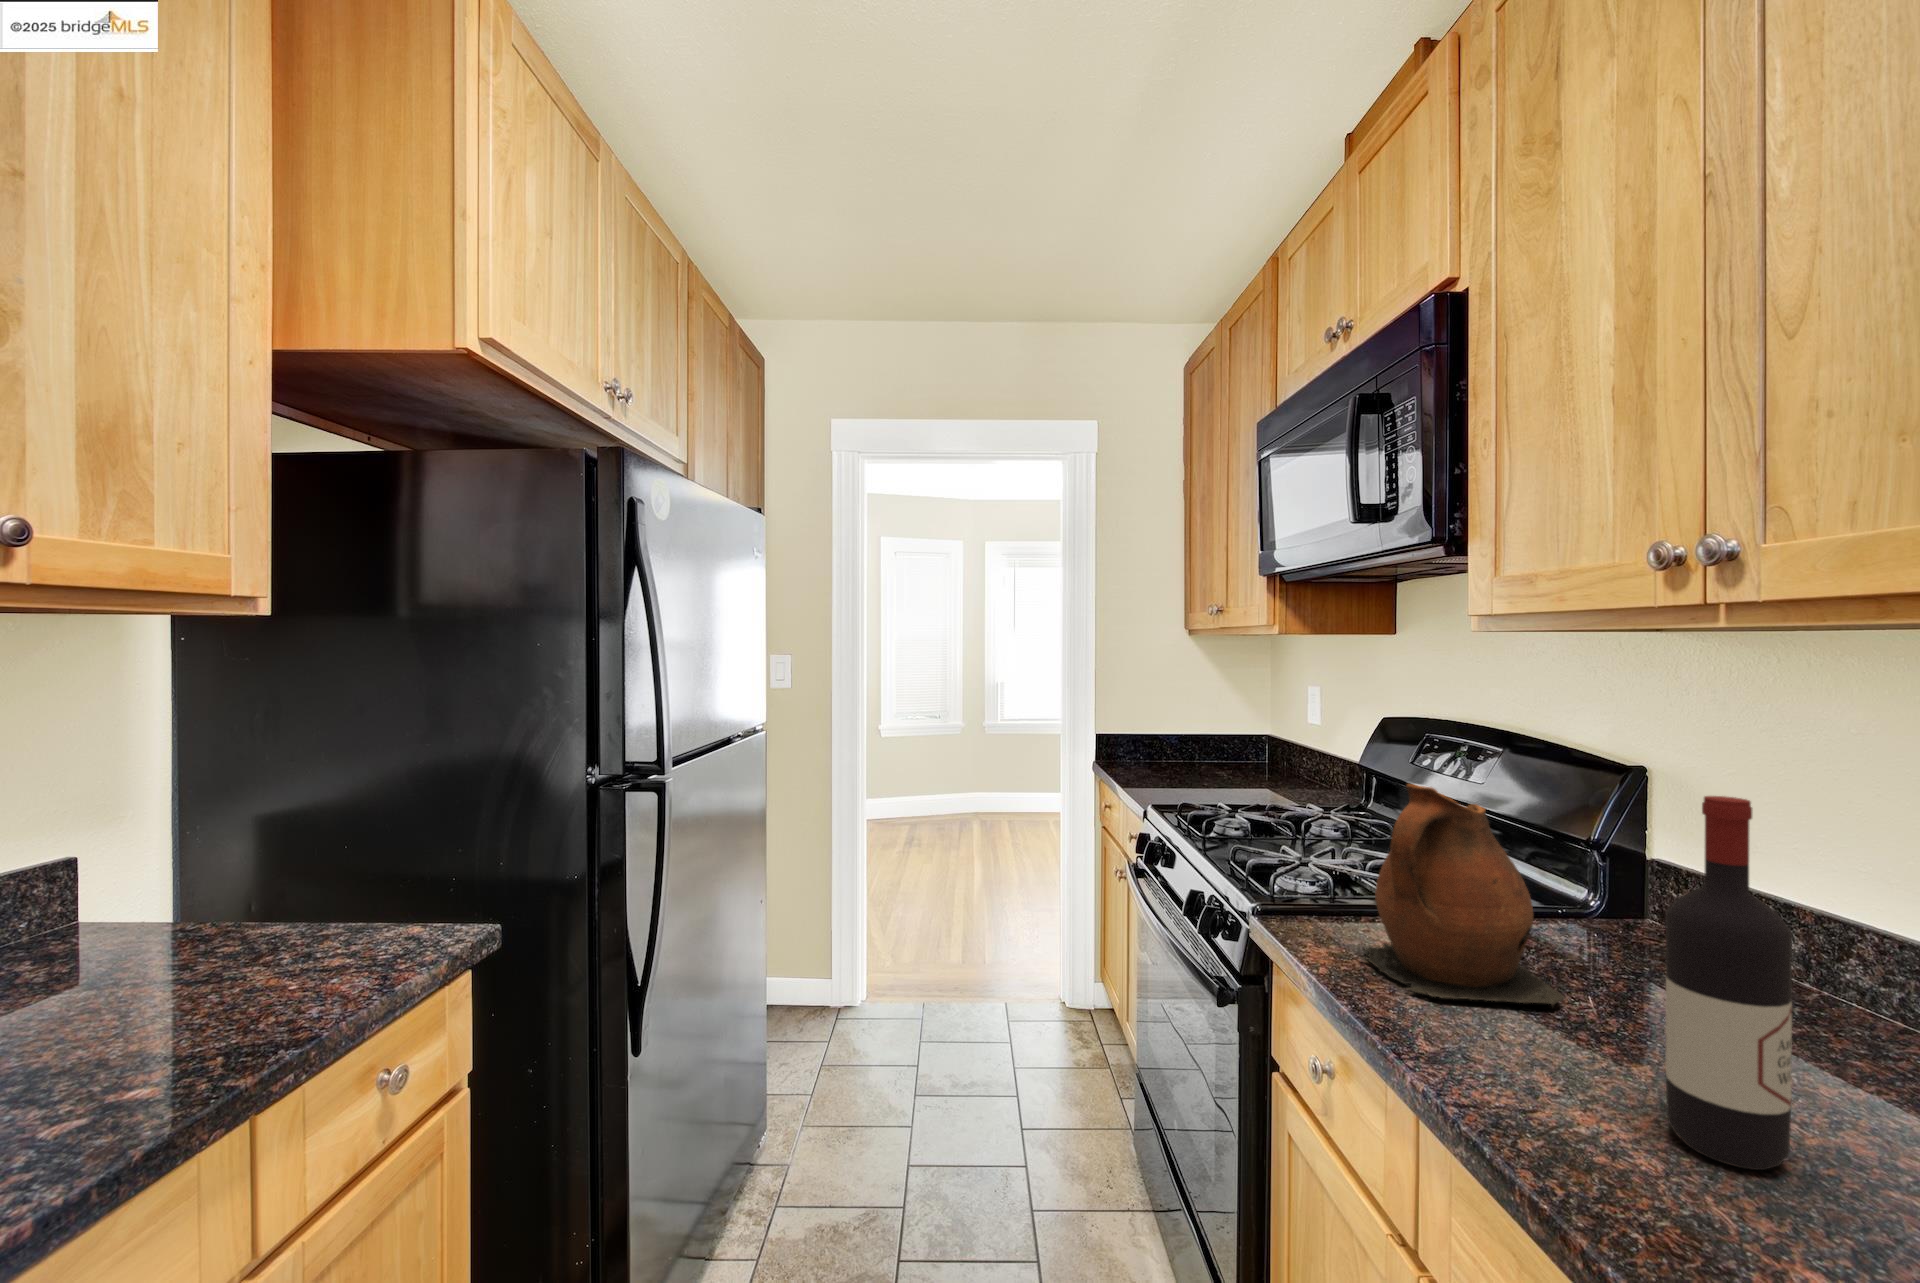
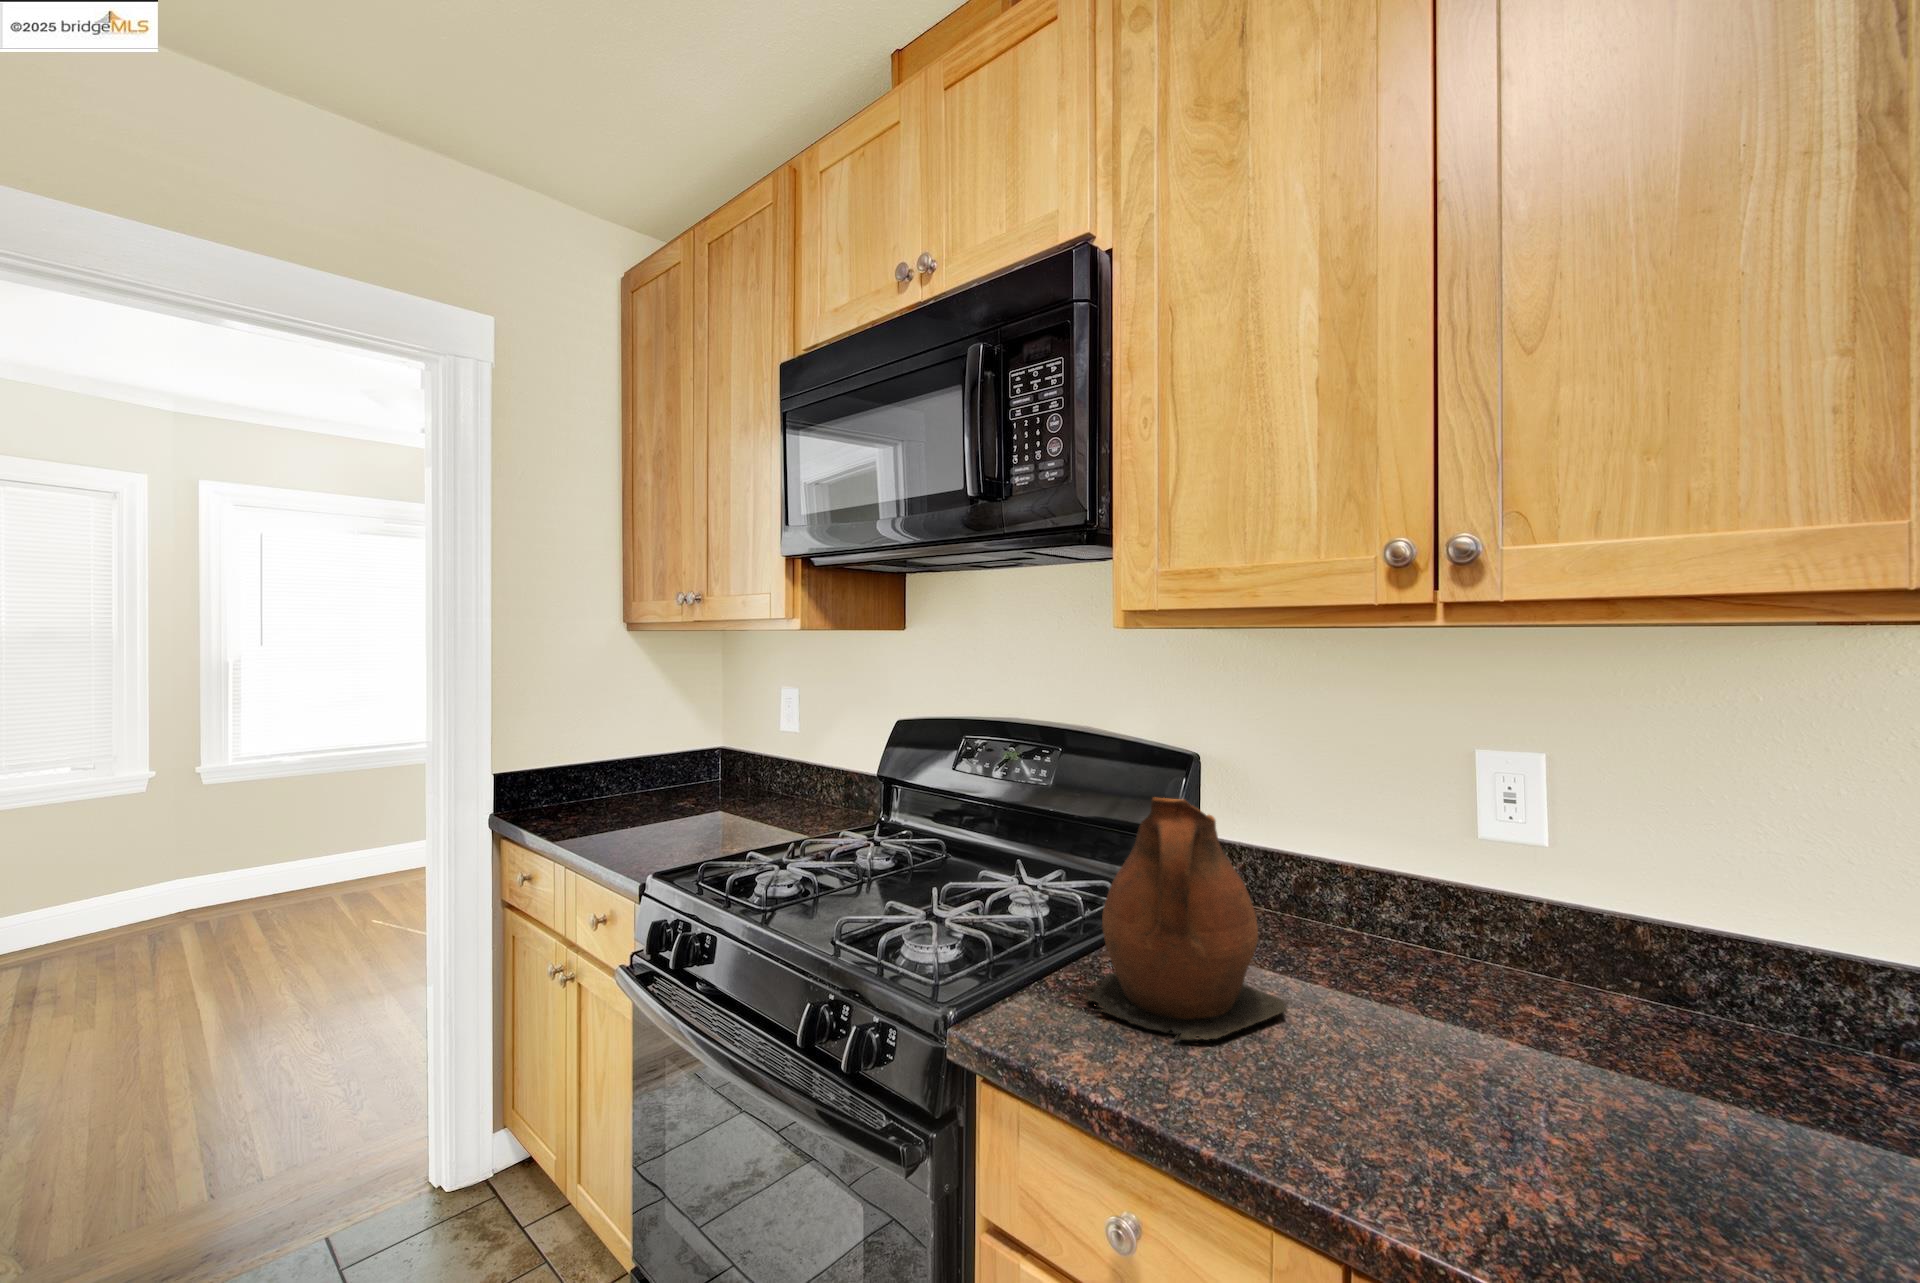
wine bottle: present [1666,796,1792,1170] -> none [1499,781,1607,1142]

